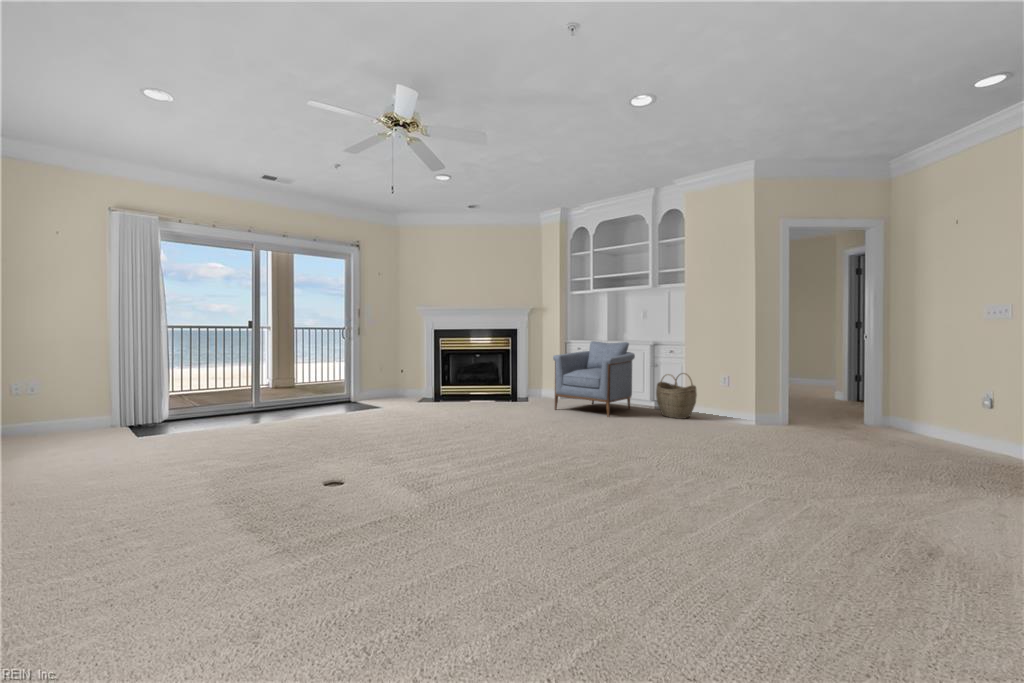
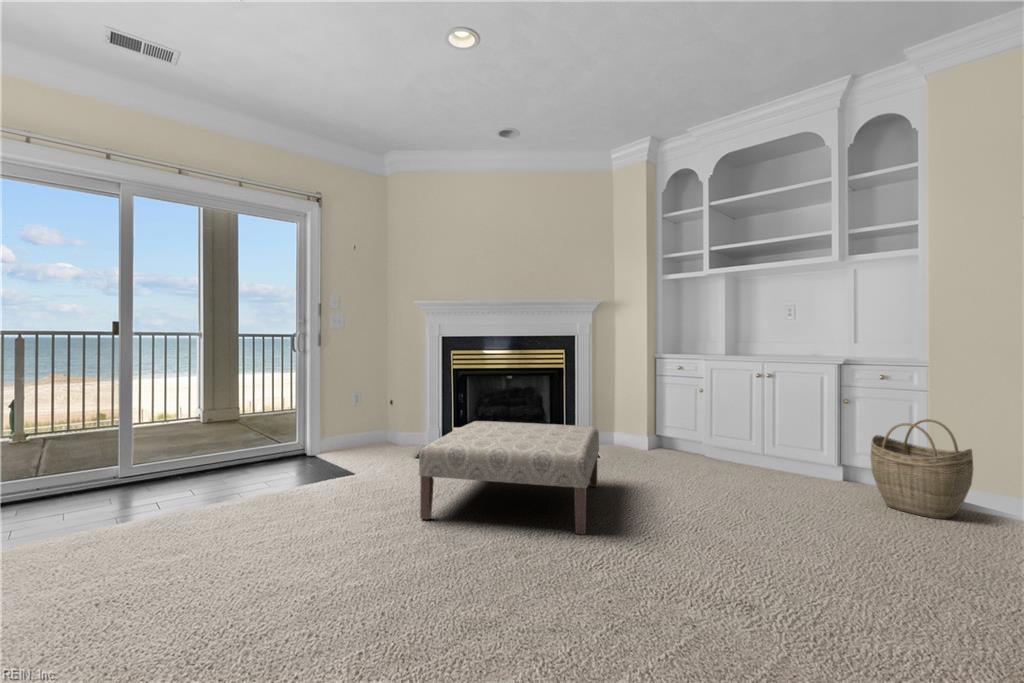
armchair: present [553,341,635,417] -> none [651,355,811,510]
ottoman: none [431,378,524,425] -> present [419,421,599,535]

